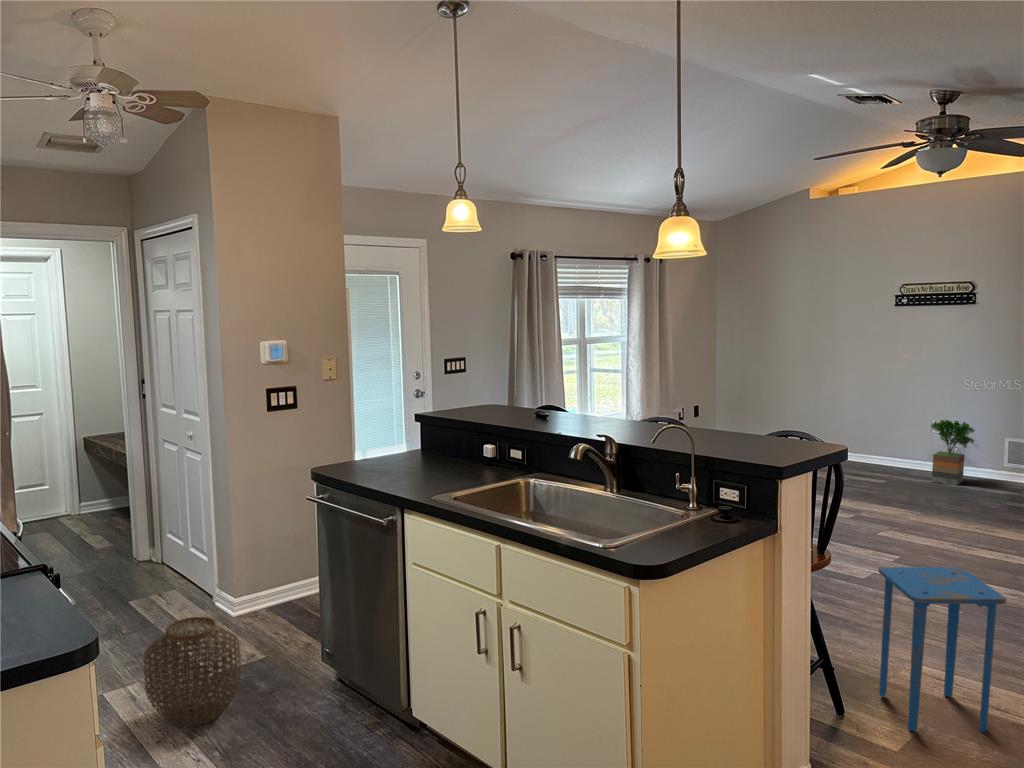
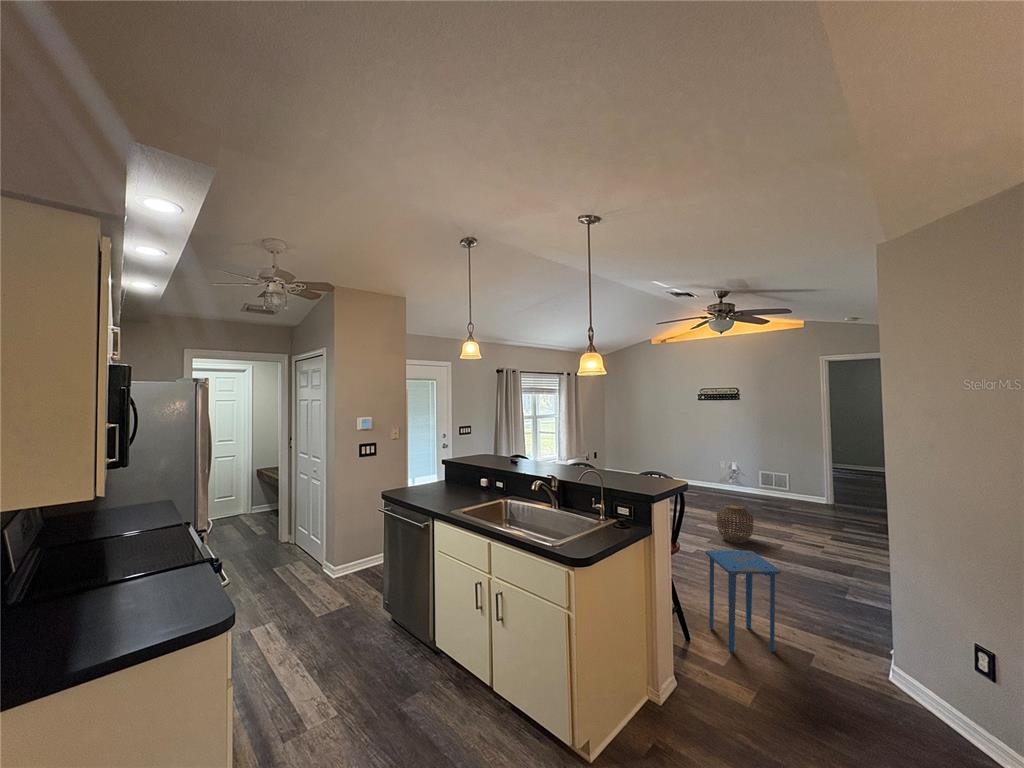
potted tree: present [931,420,975,486] -> none [718,460,743,497]
woven basket: present [144,617,241,726] -> present [717,504,753,543]

